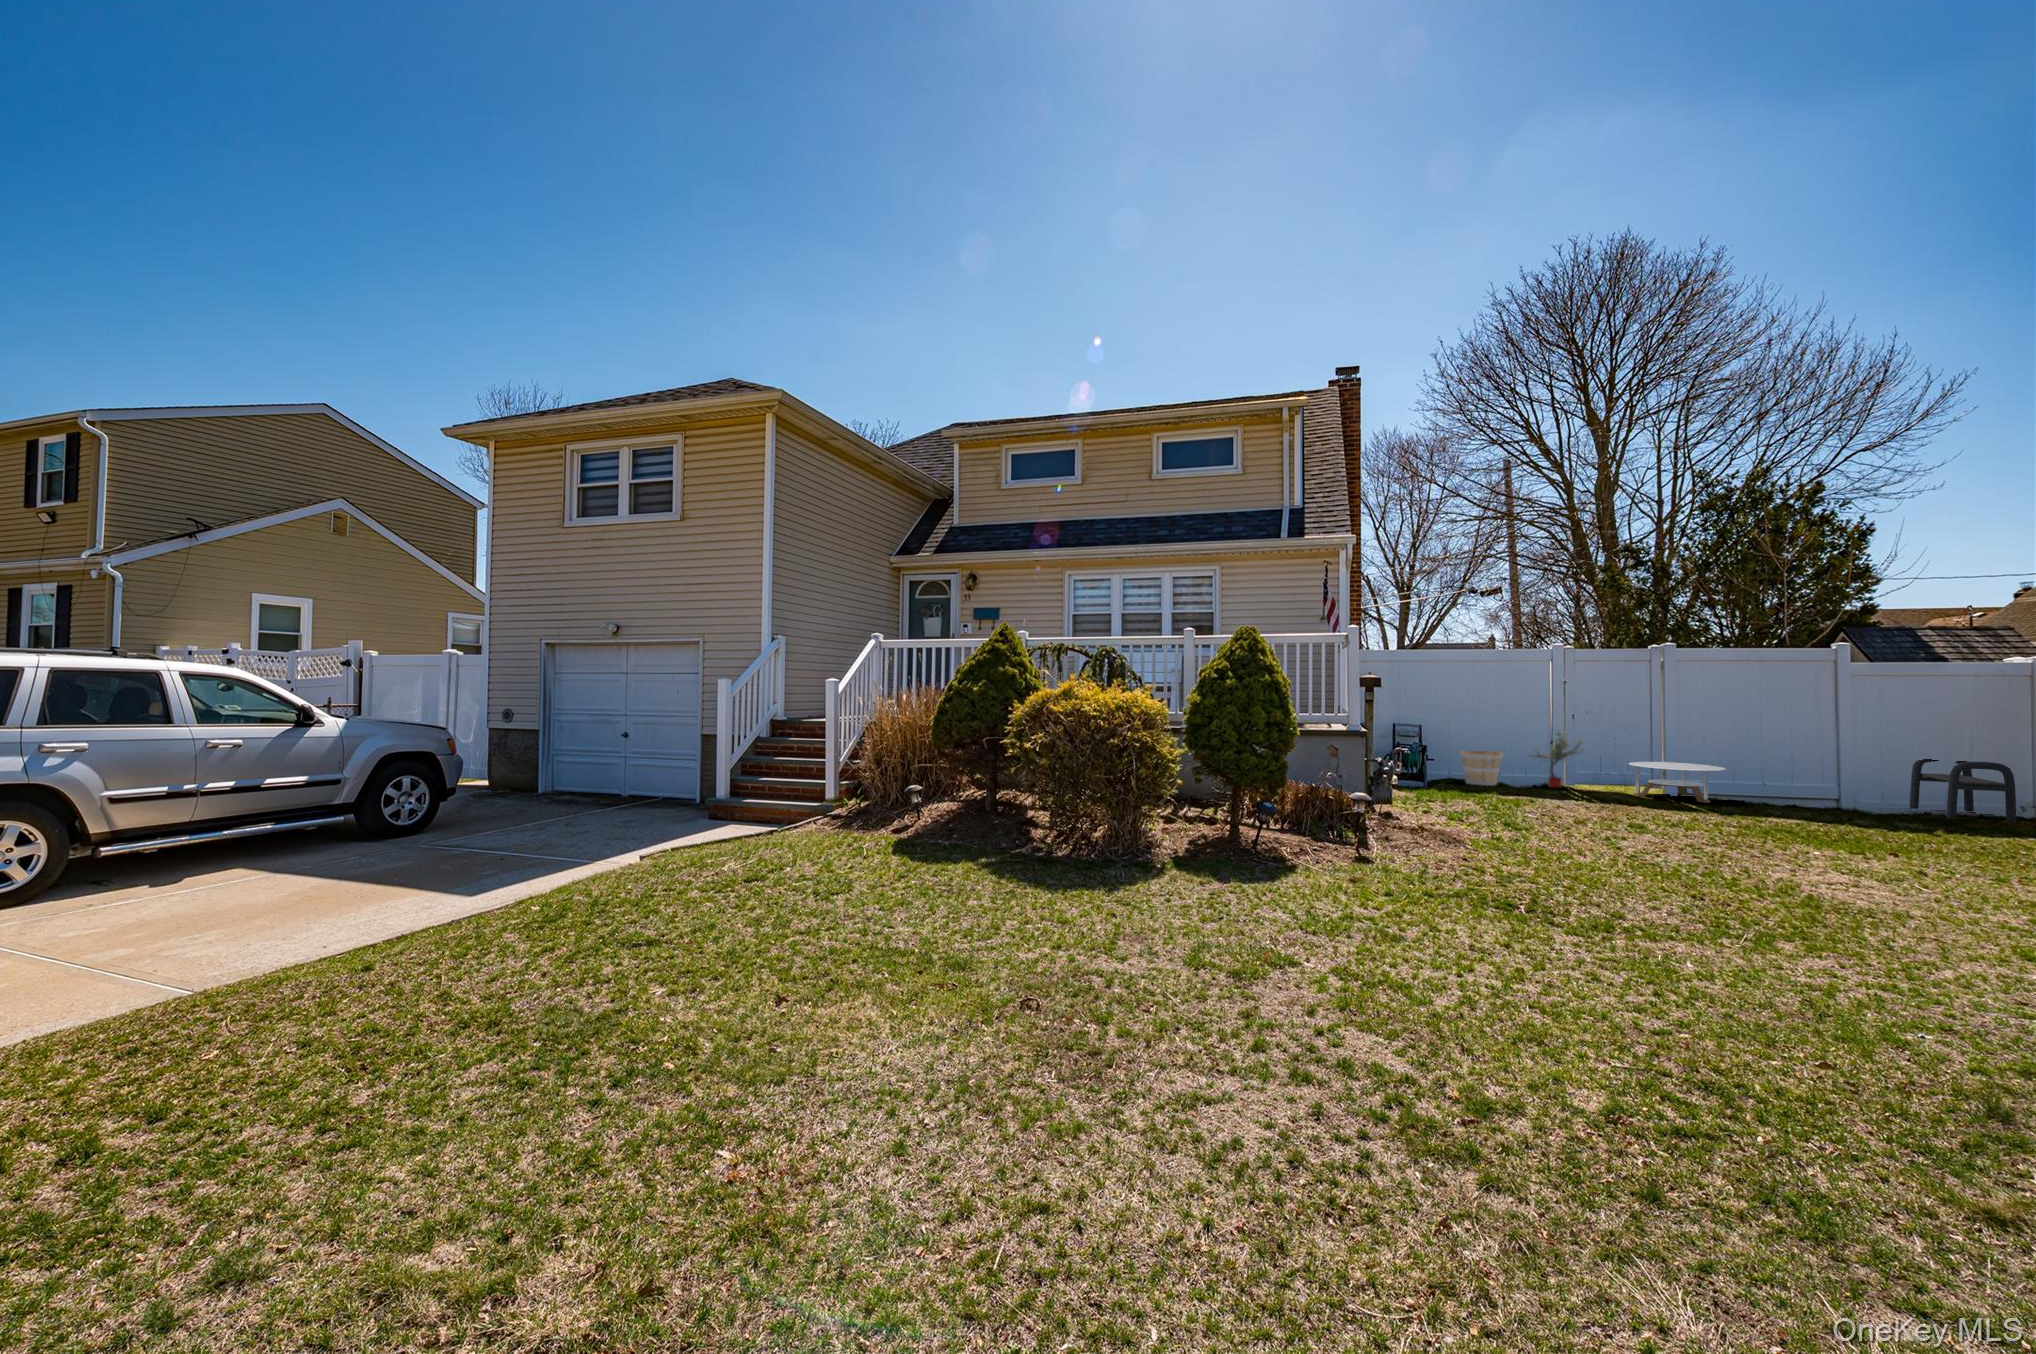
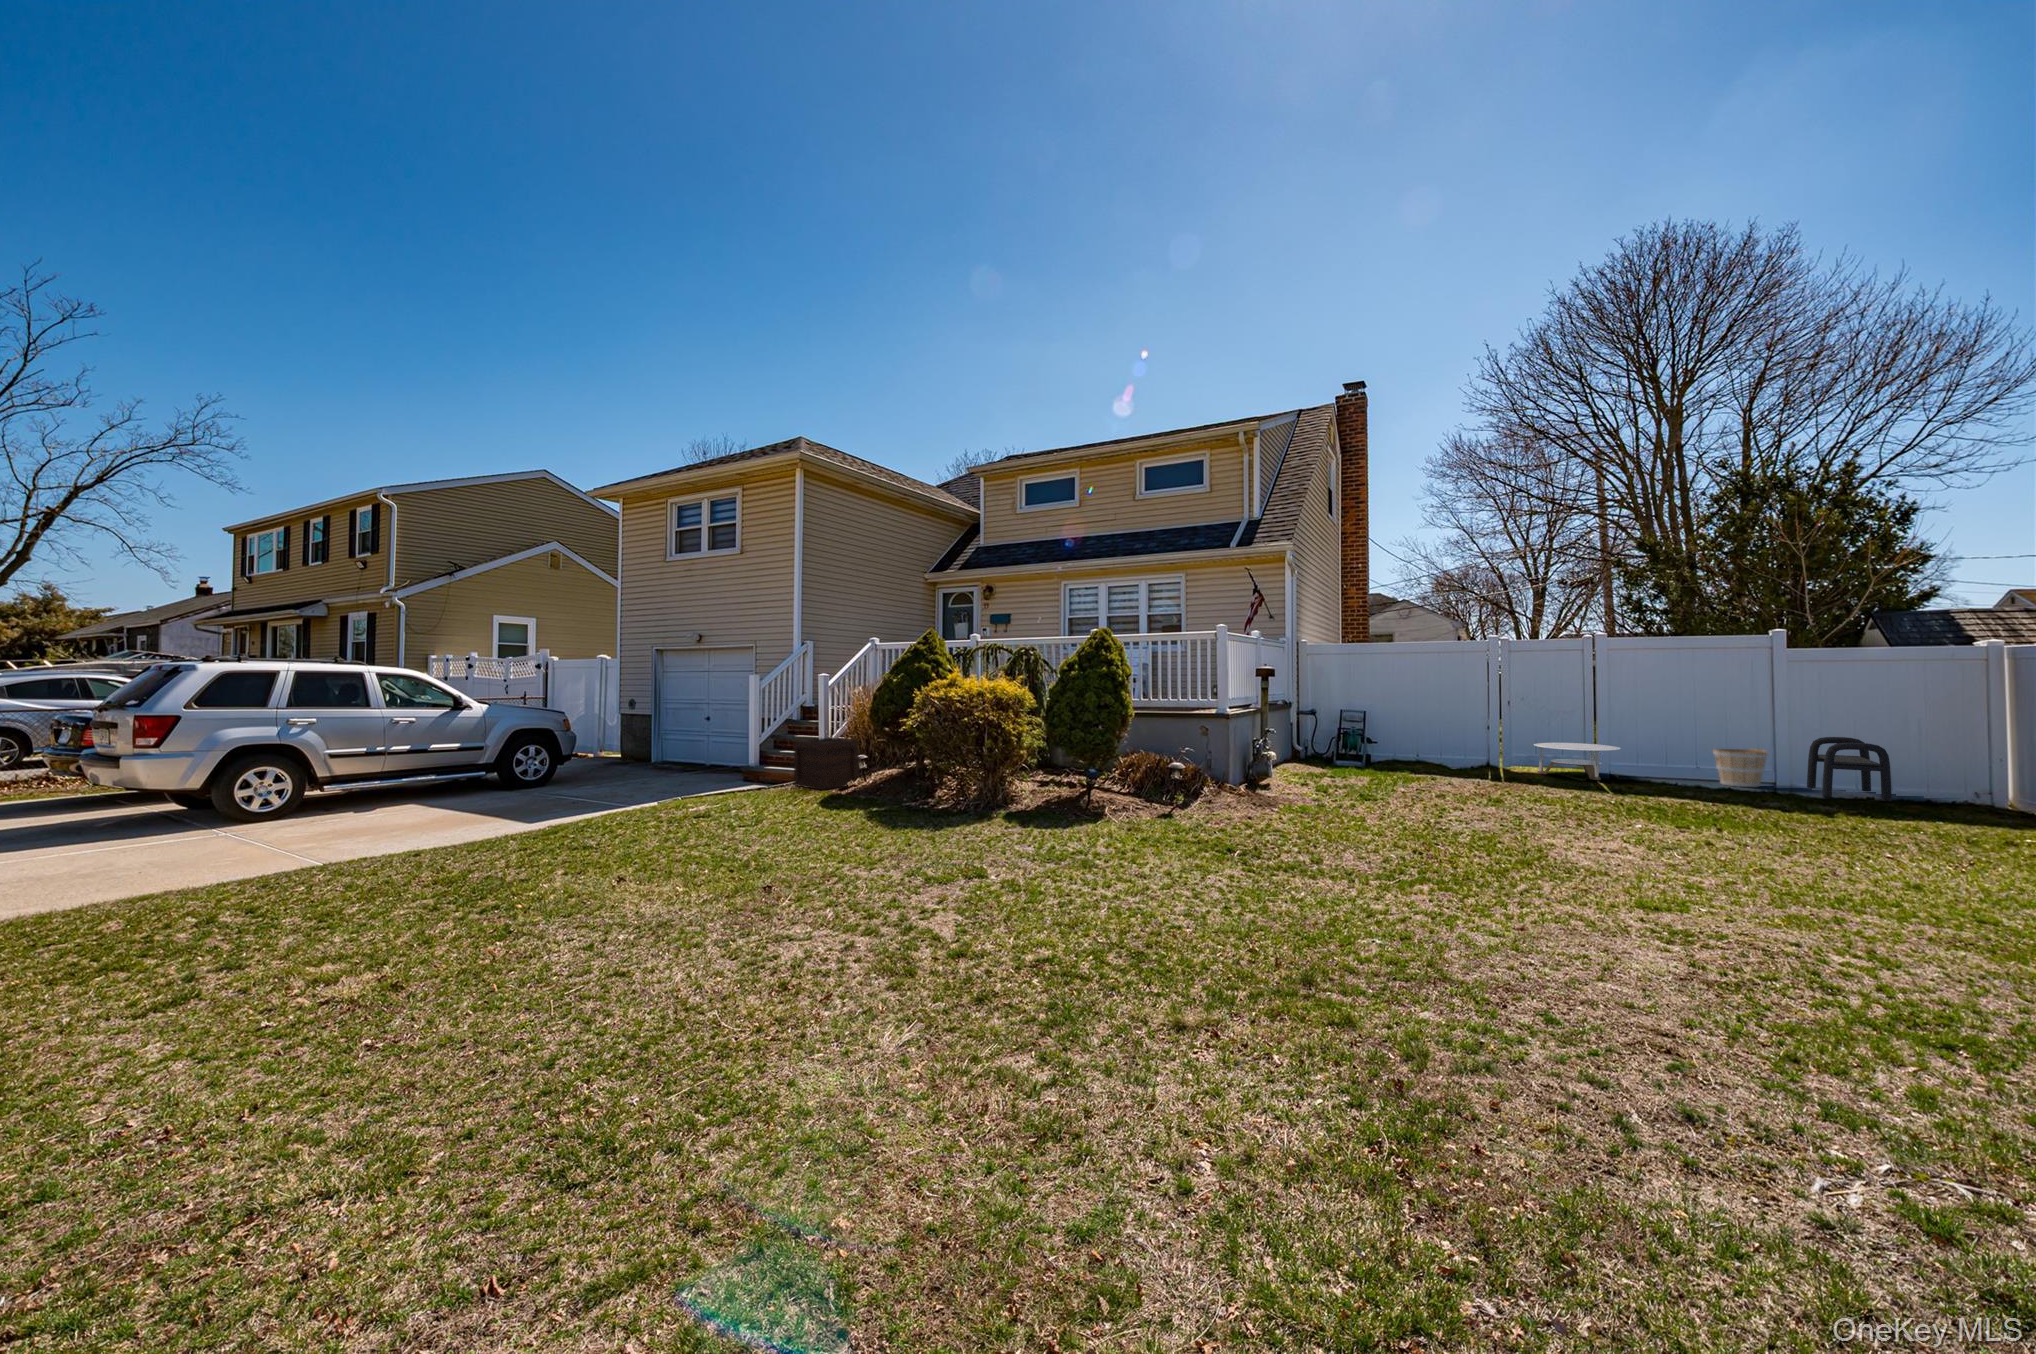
potted tree: present [1528,732,1583,789] -> none [1447,713,1497,767]
wooden bucket: present [1460,751,1503,786] -> present [1713,749,1768,787]
wooden crate: none [813,762,899,833] -> present [793,738,859,790]

